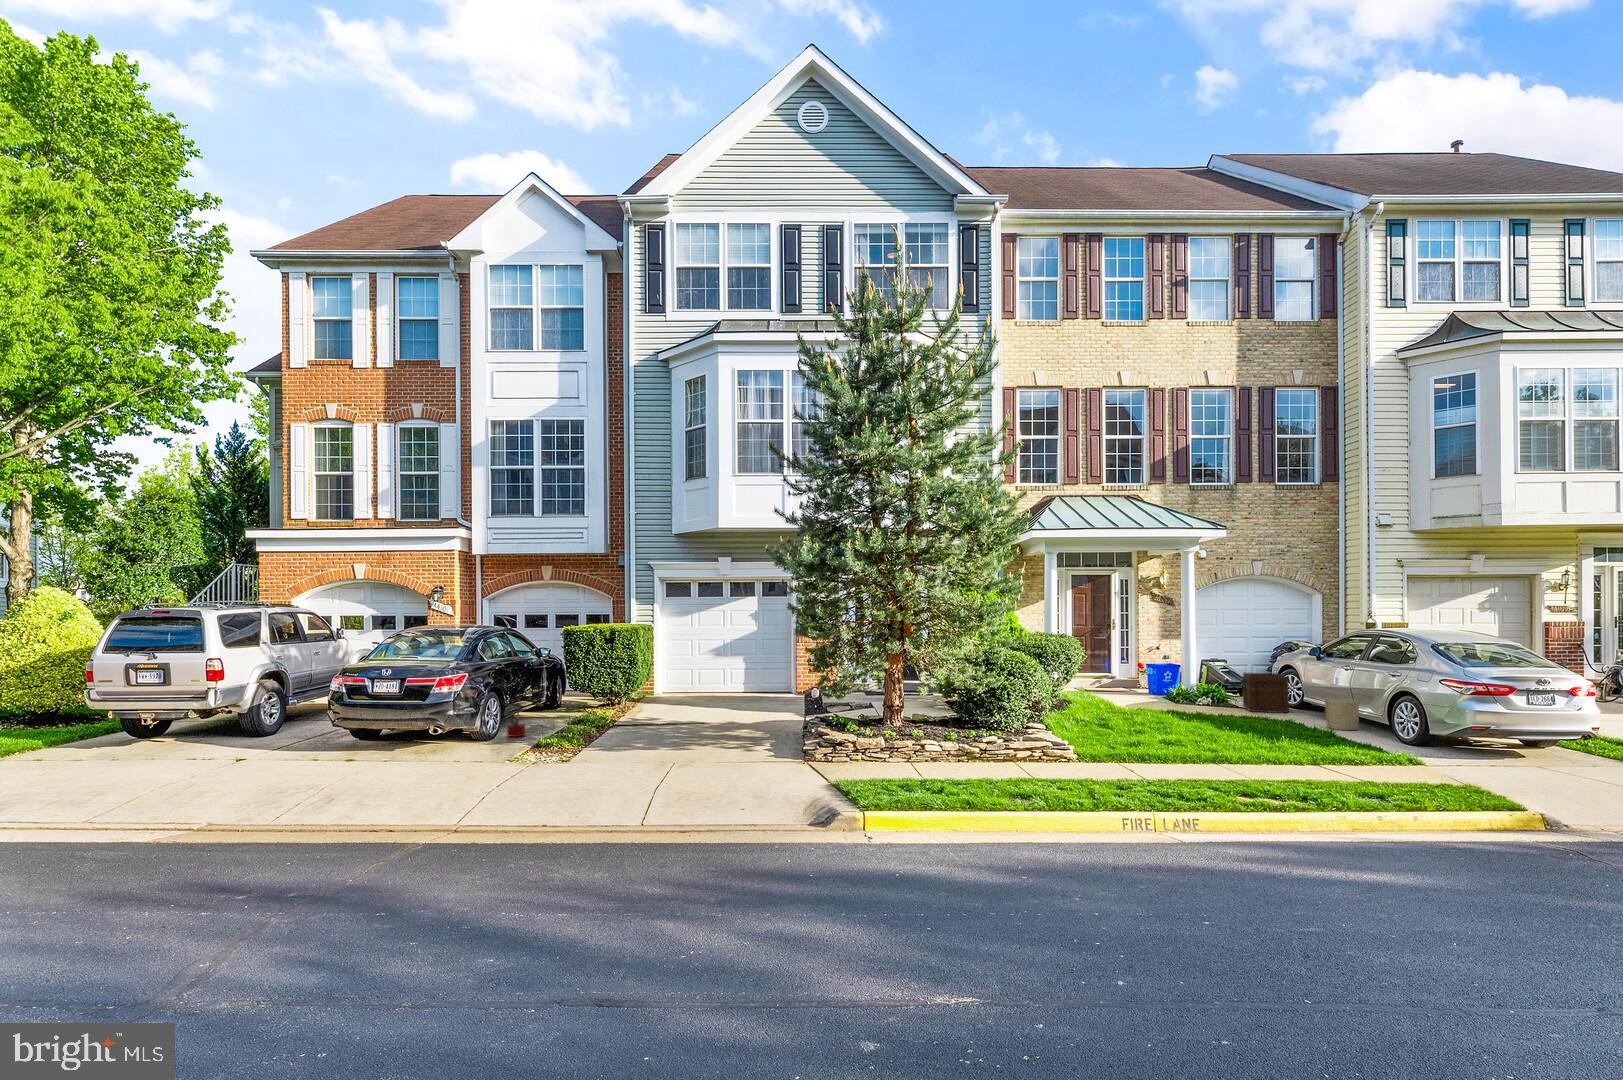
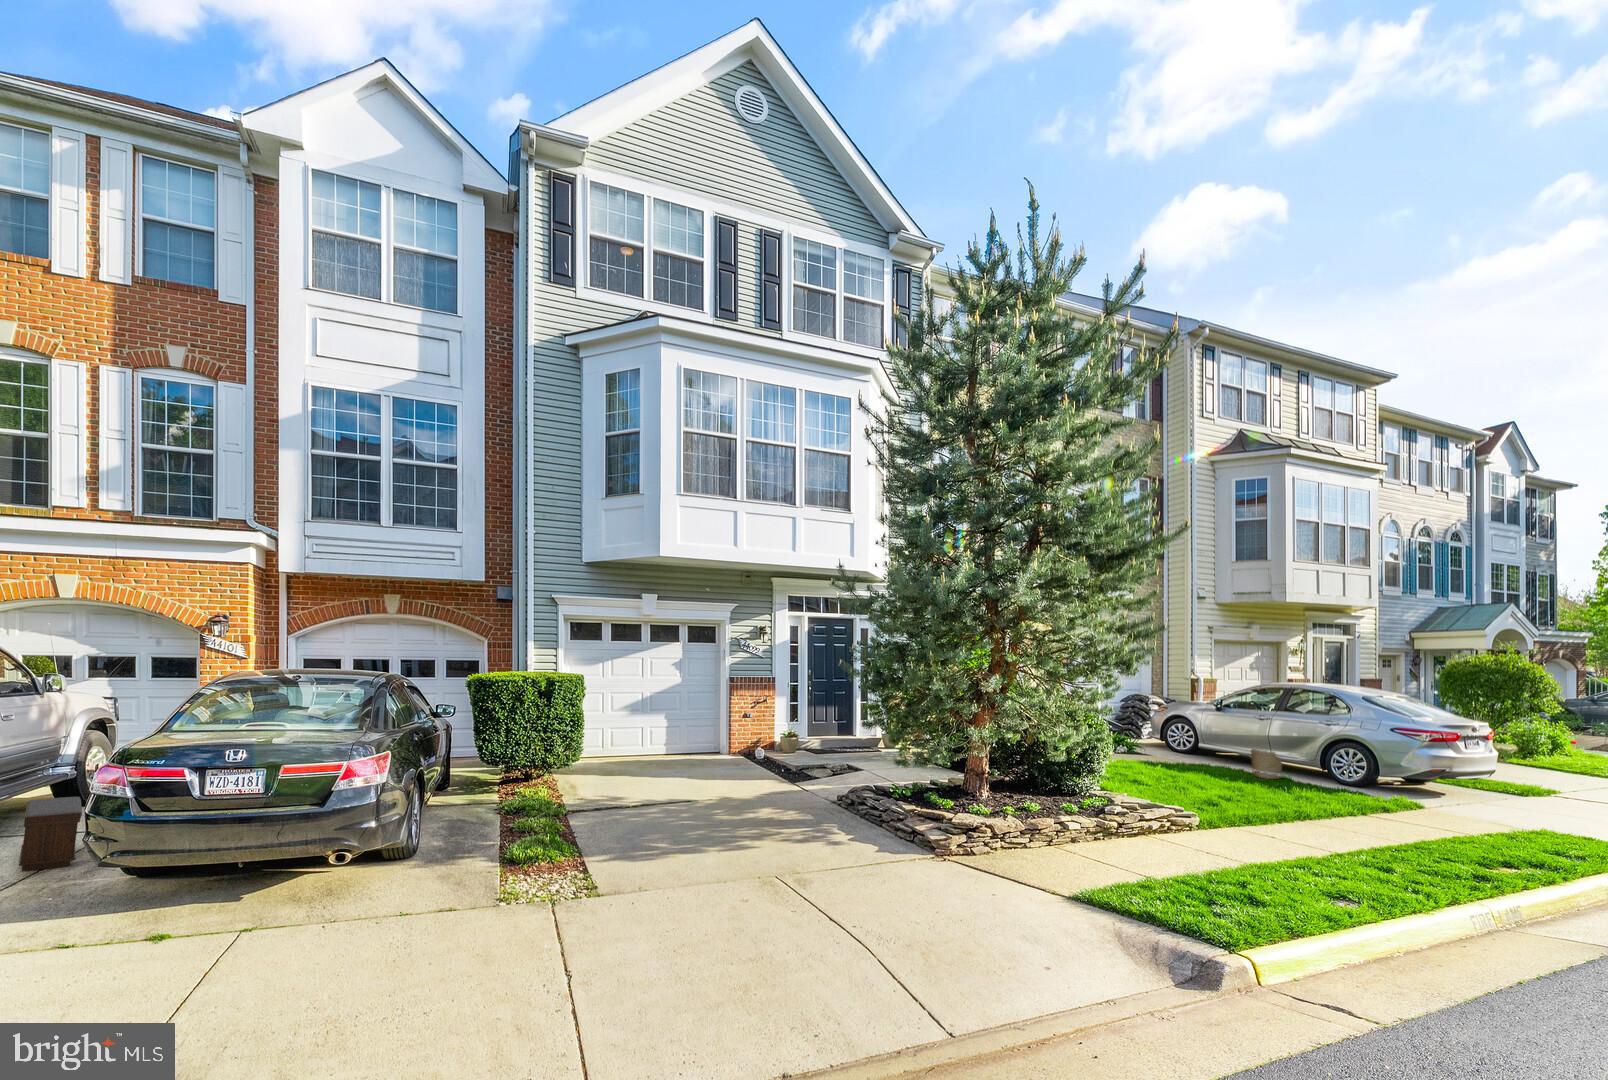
wooden crate: present [1243,673,1289,713] -> none [1141,725,1190,763]
bench: none [269,698,311,736] -> present [19,797,82,871]
decorative plant: present [501,701,525,737] -> none [464,773,497,842]

